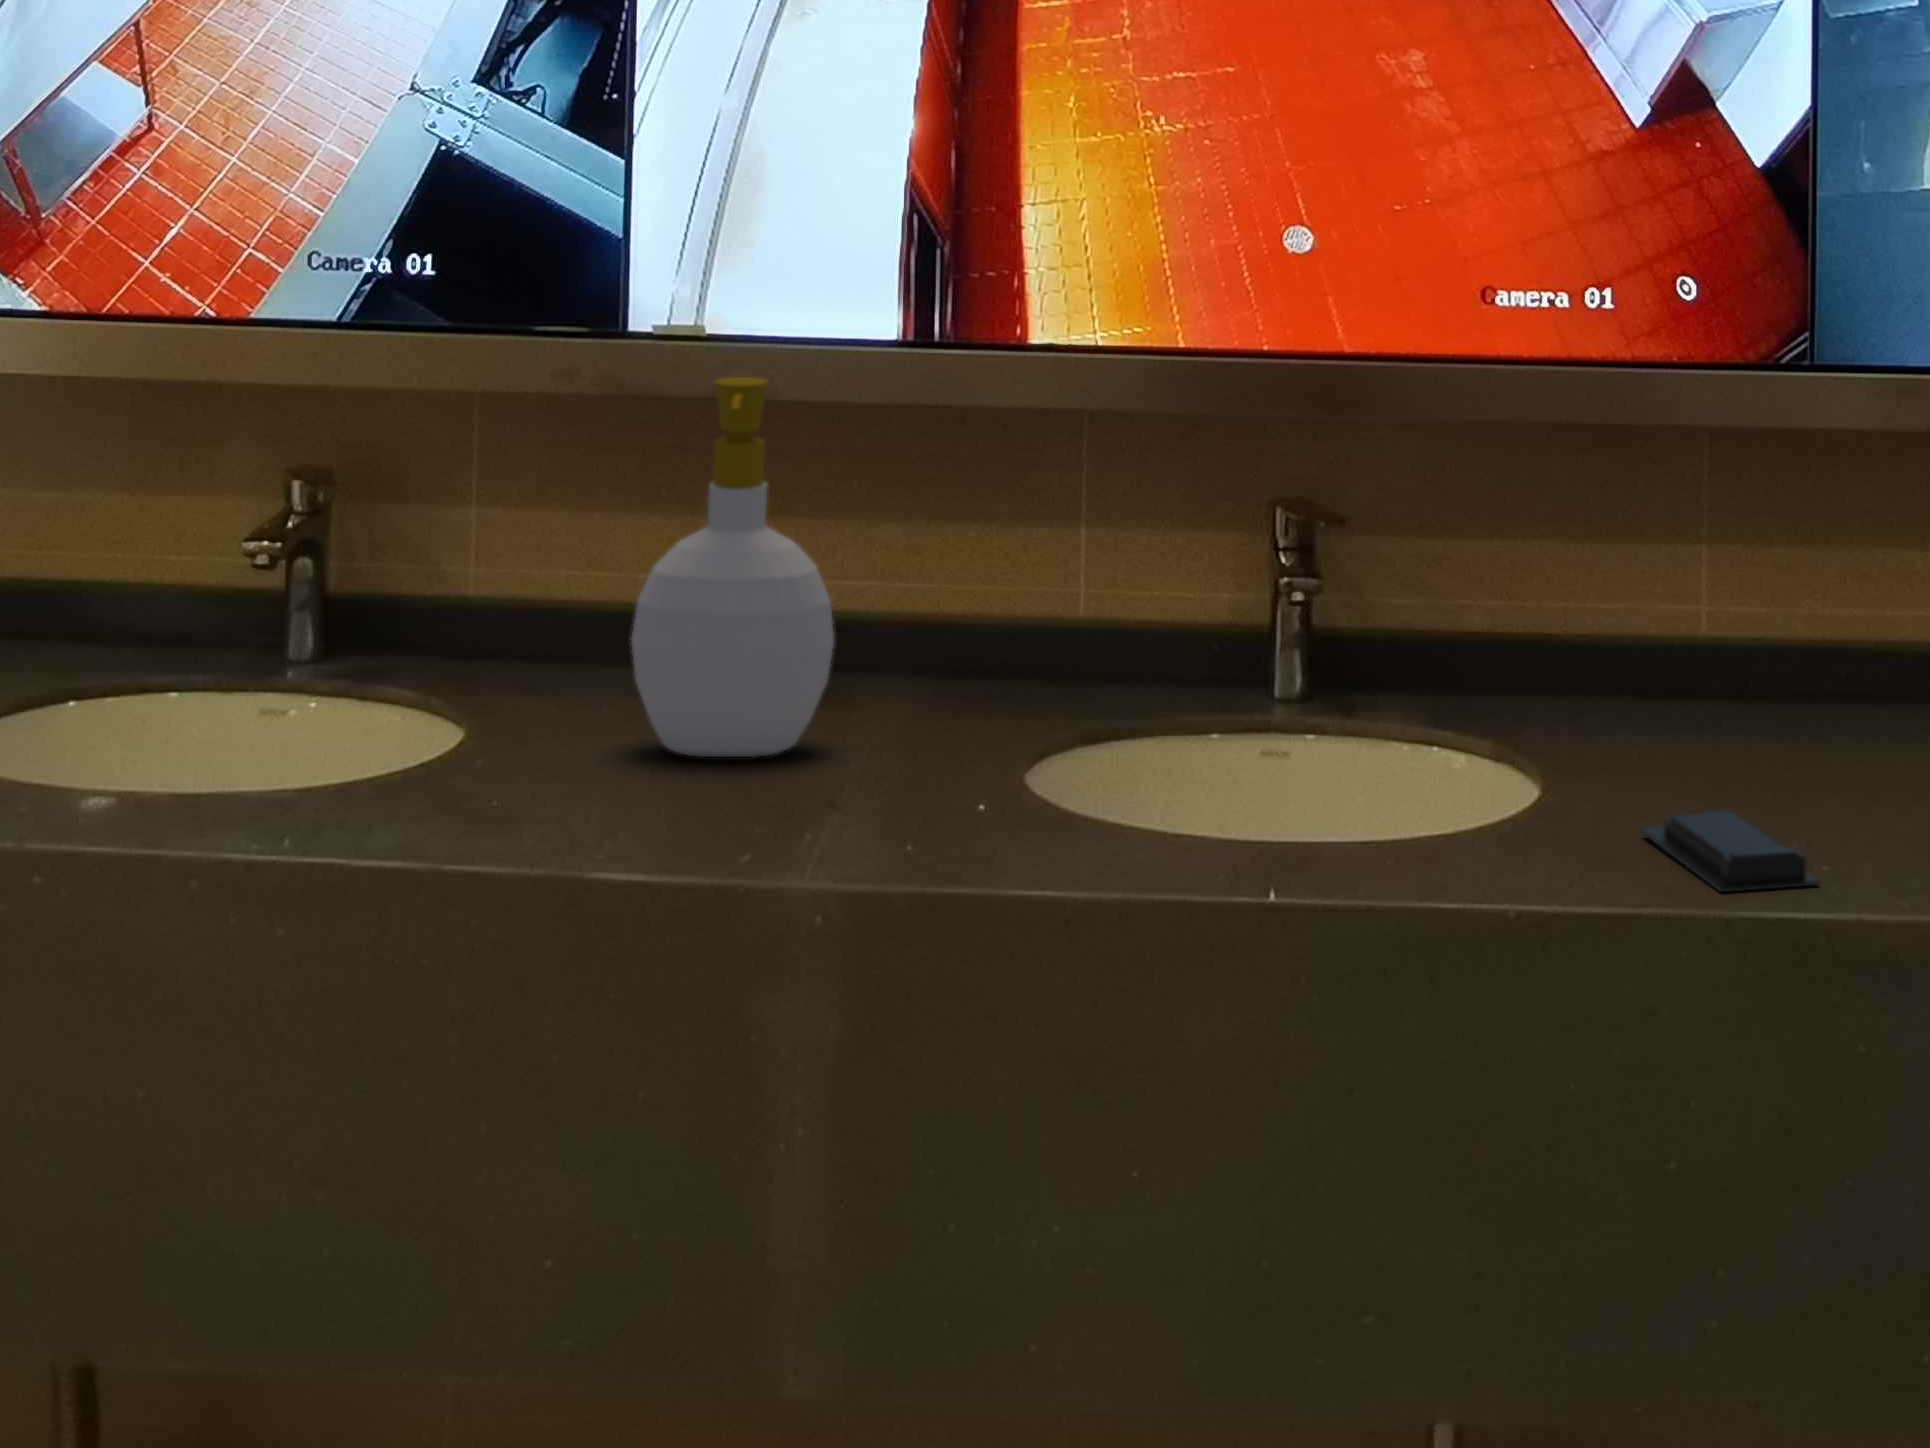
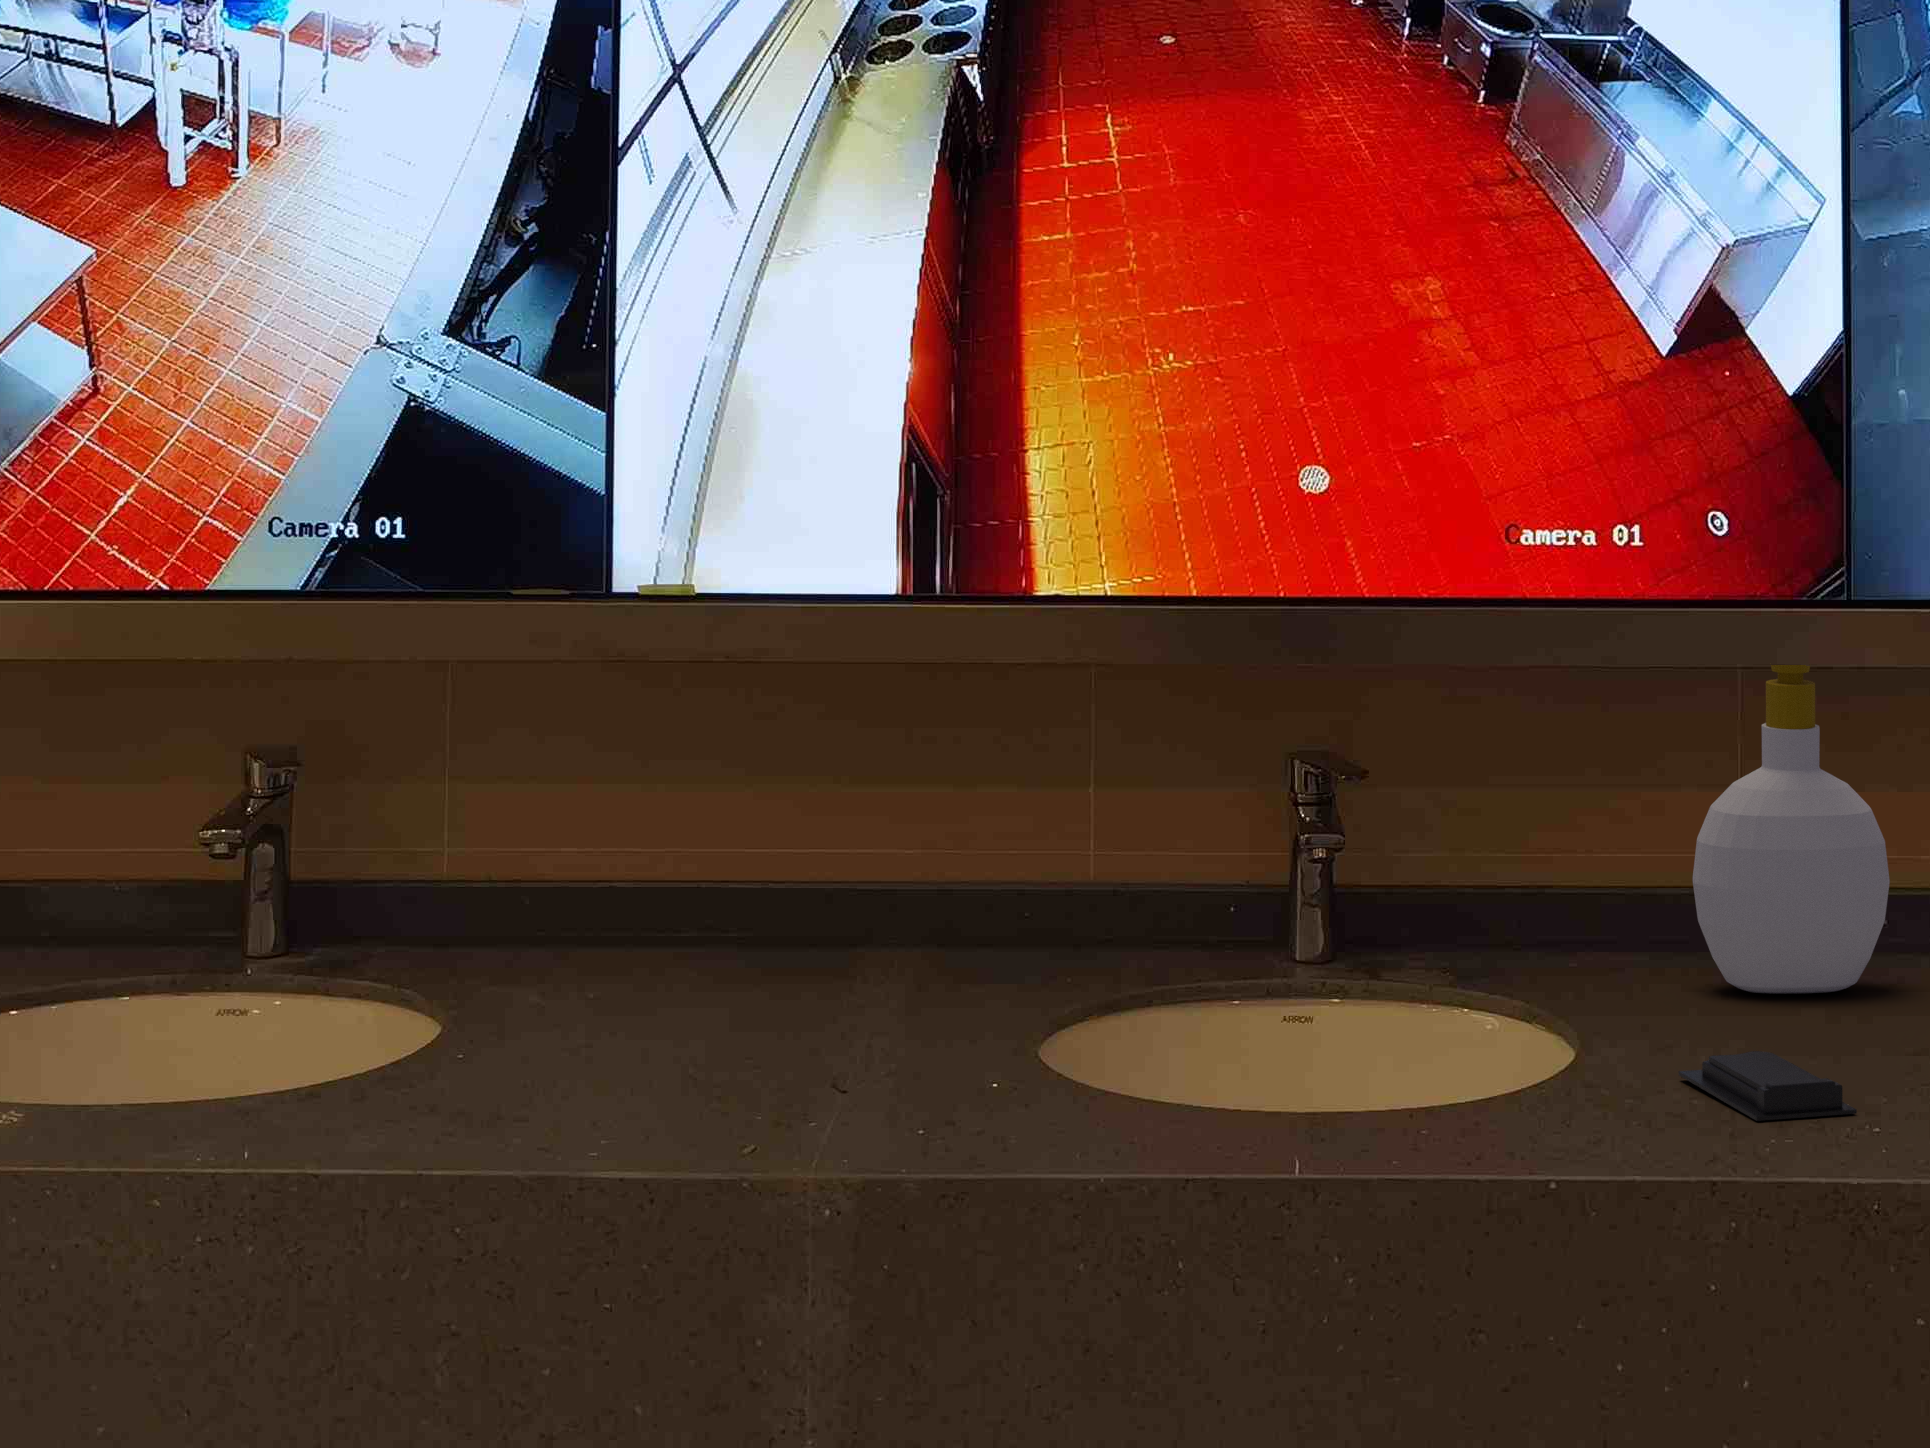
soap bottle: present [631,377,834,757] -> present [1693,665,1890,994]

